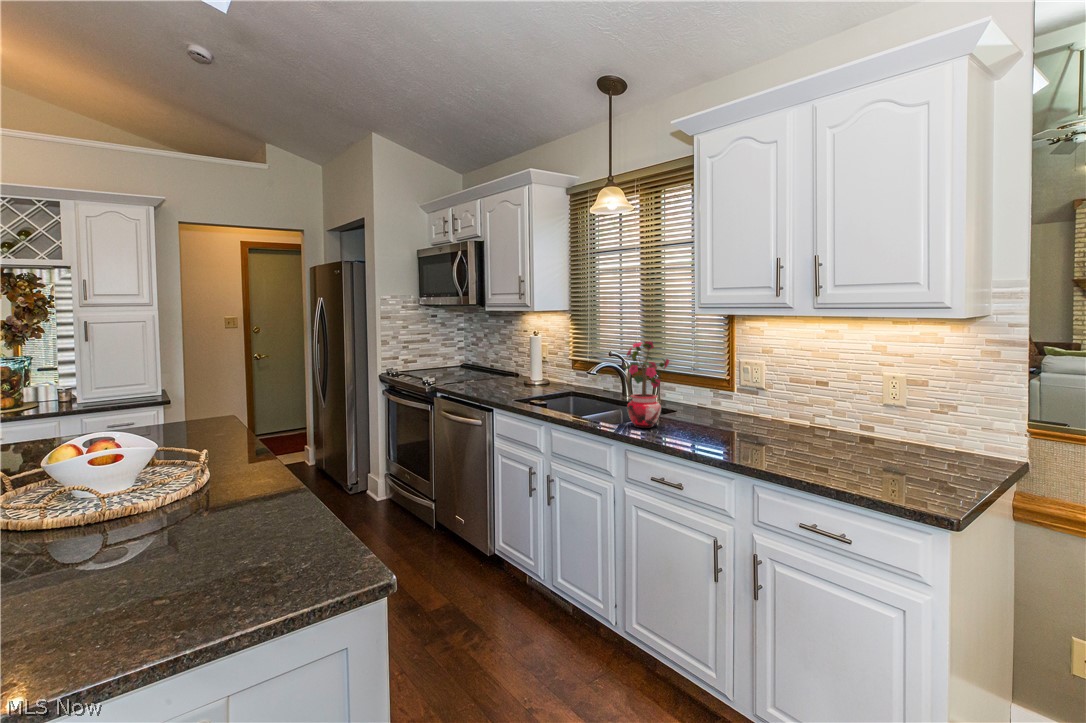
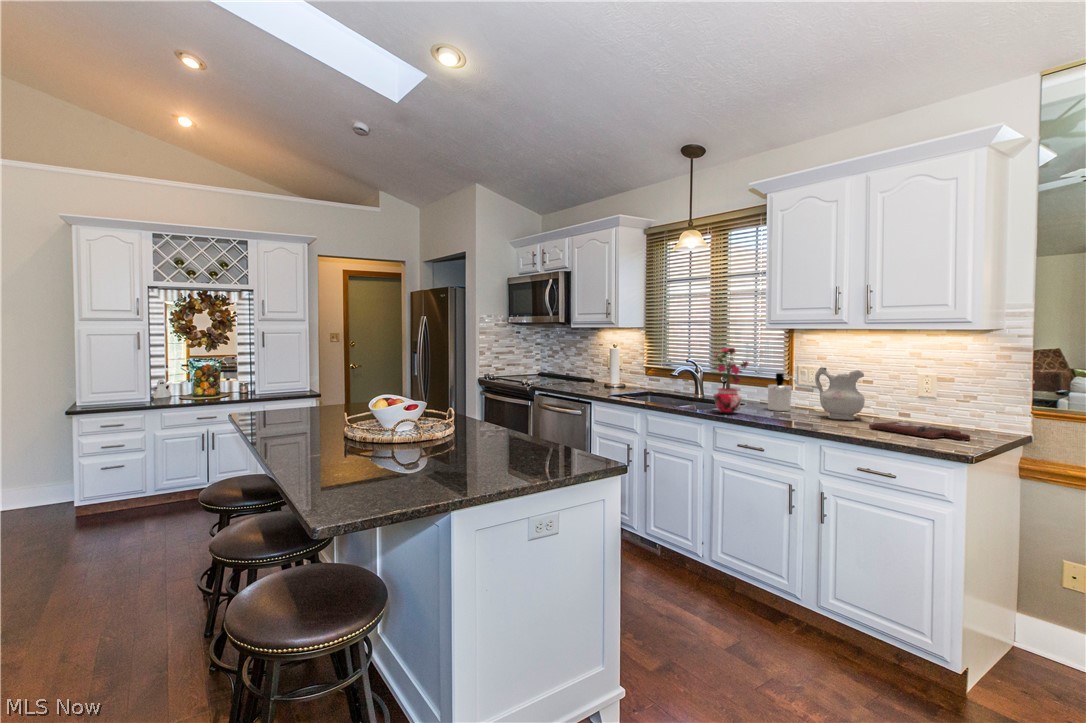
ceramic pitcher: none [754,366,815,437] -> present [815,367,865,420]
soap dispenser: none [700,372,734,421] -> present [768,373,797,411]
cutting board: none [813,442,941,475] -> present [869,422,970,440]

